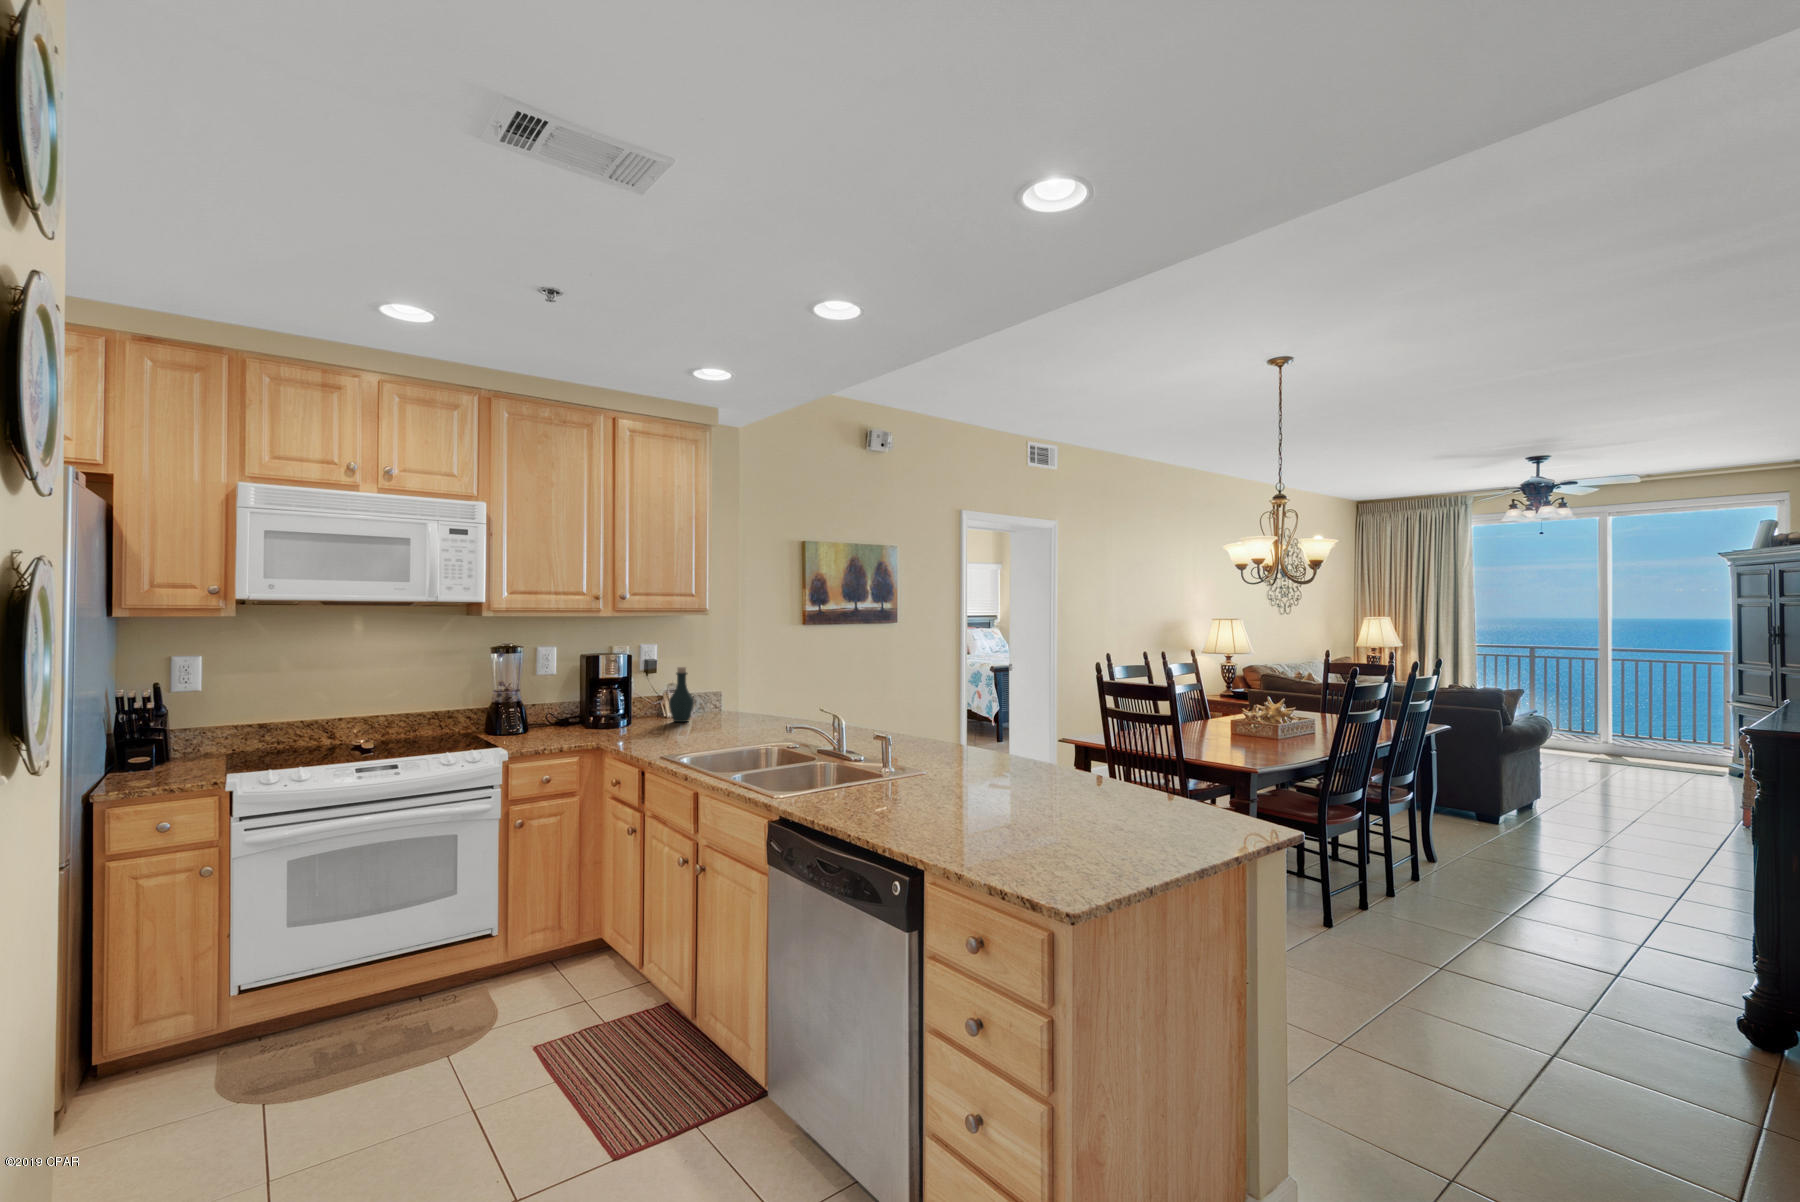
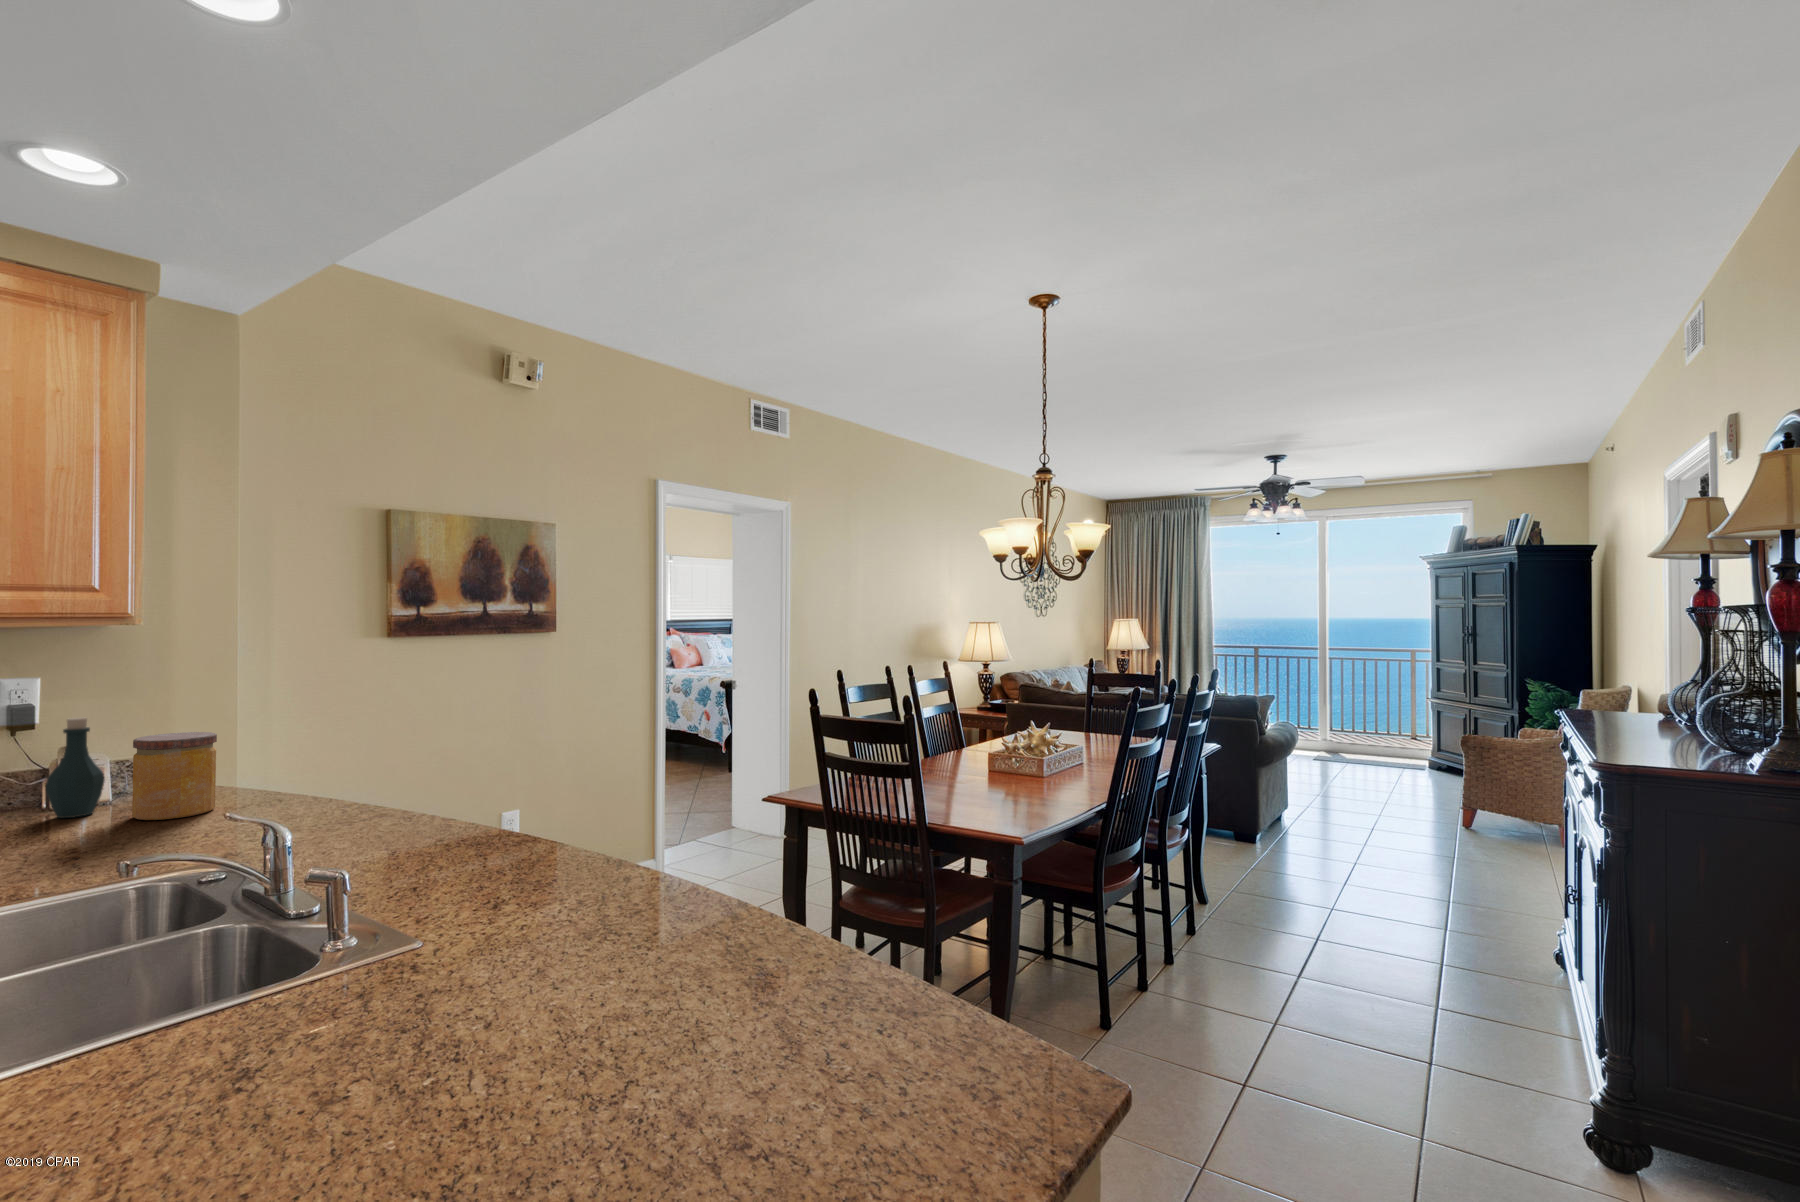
jar: none [712,677,749,725] -> present [132,732,217,820]

